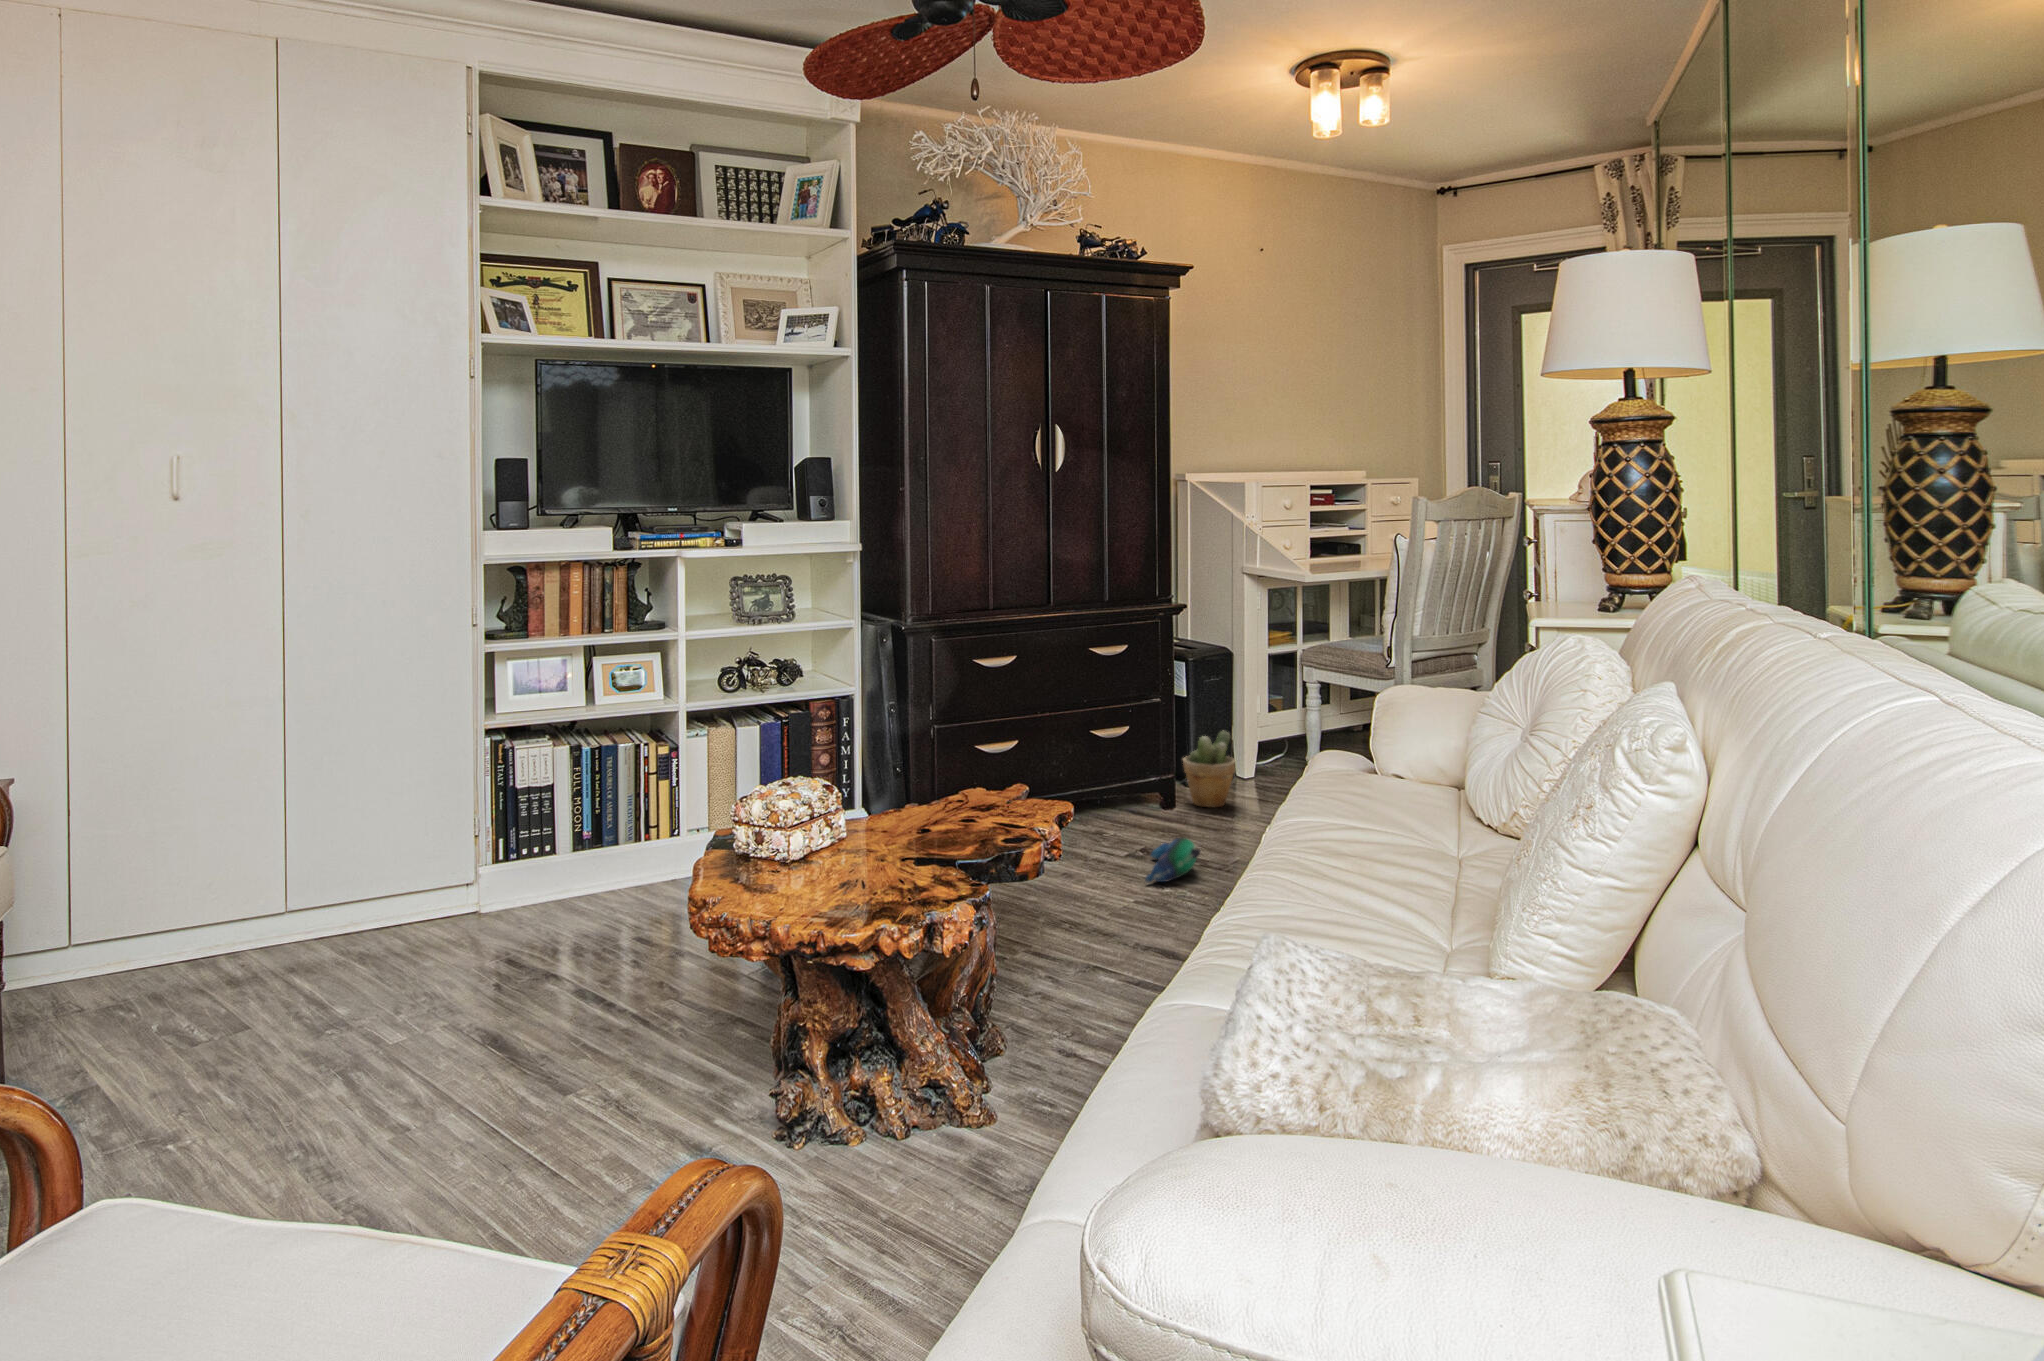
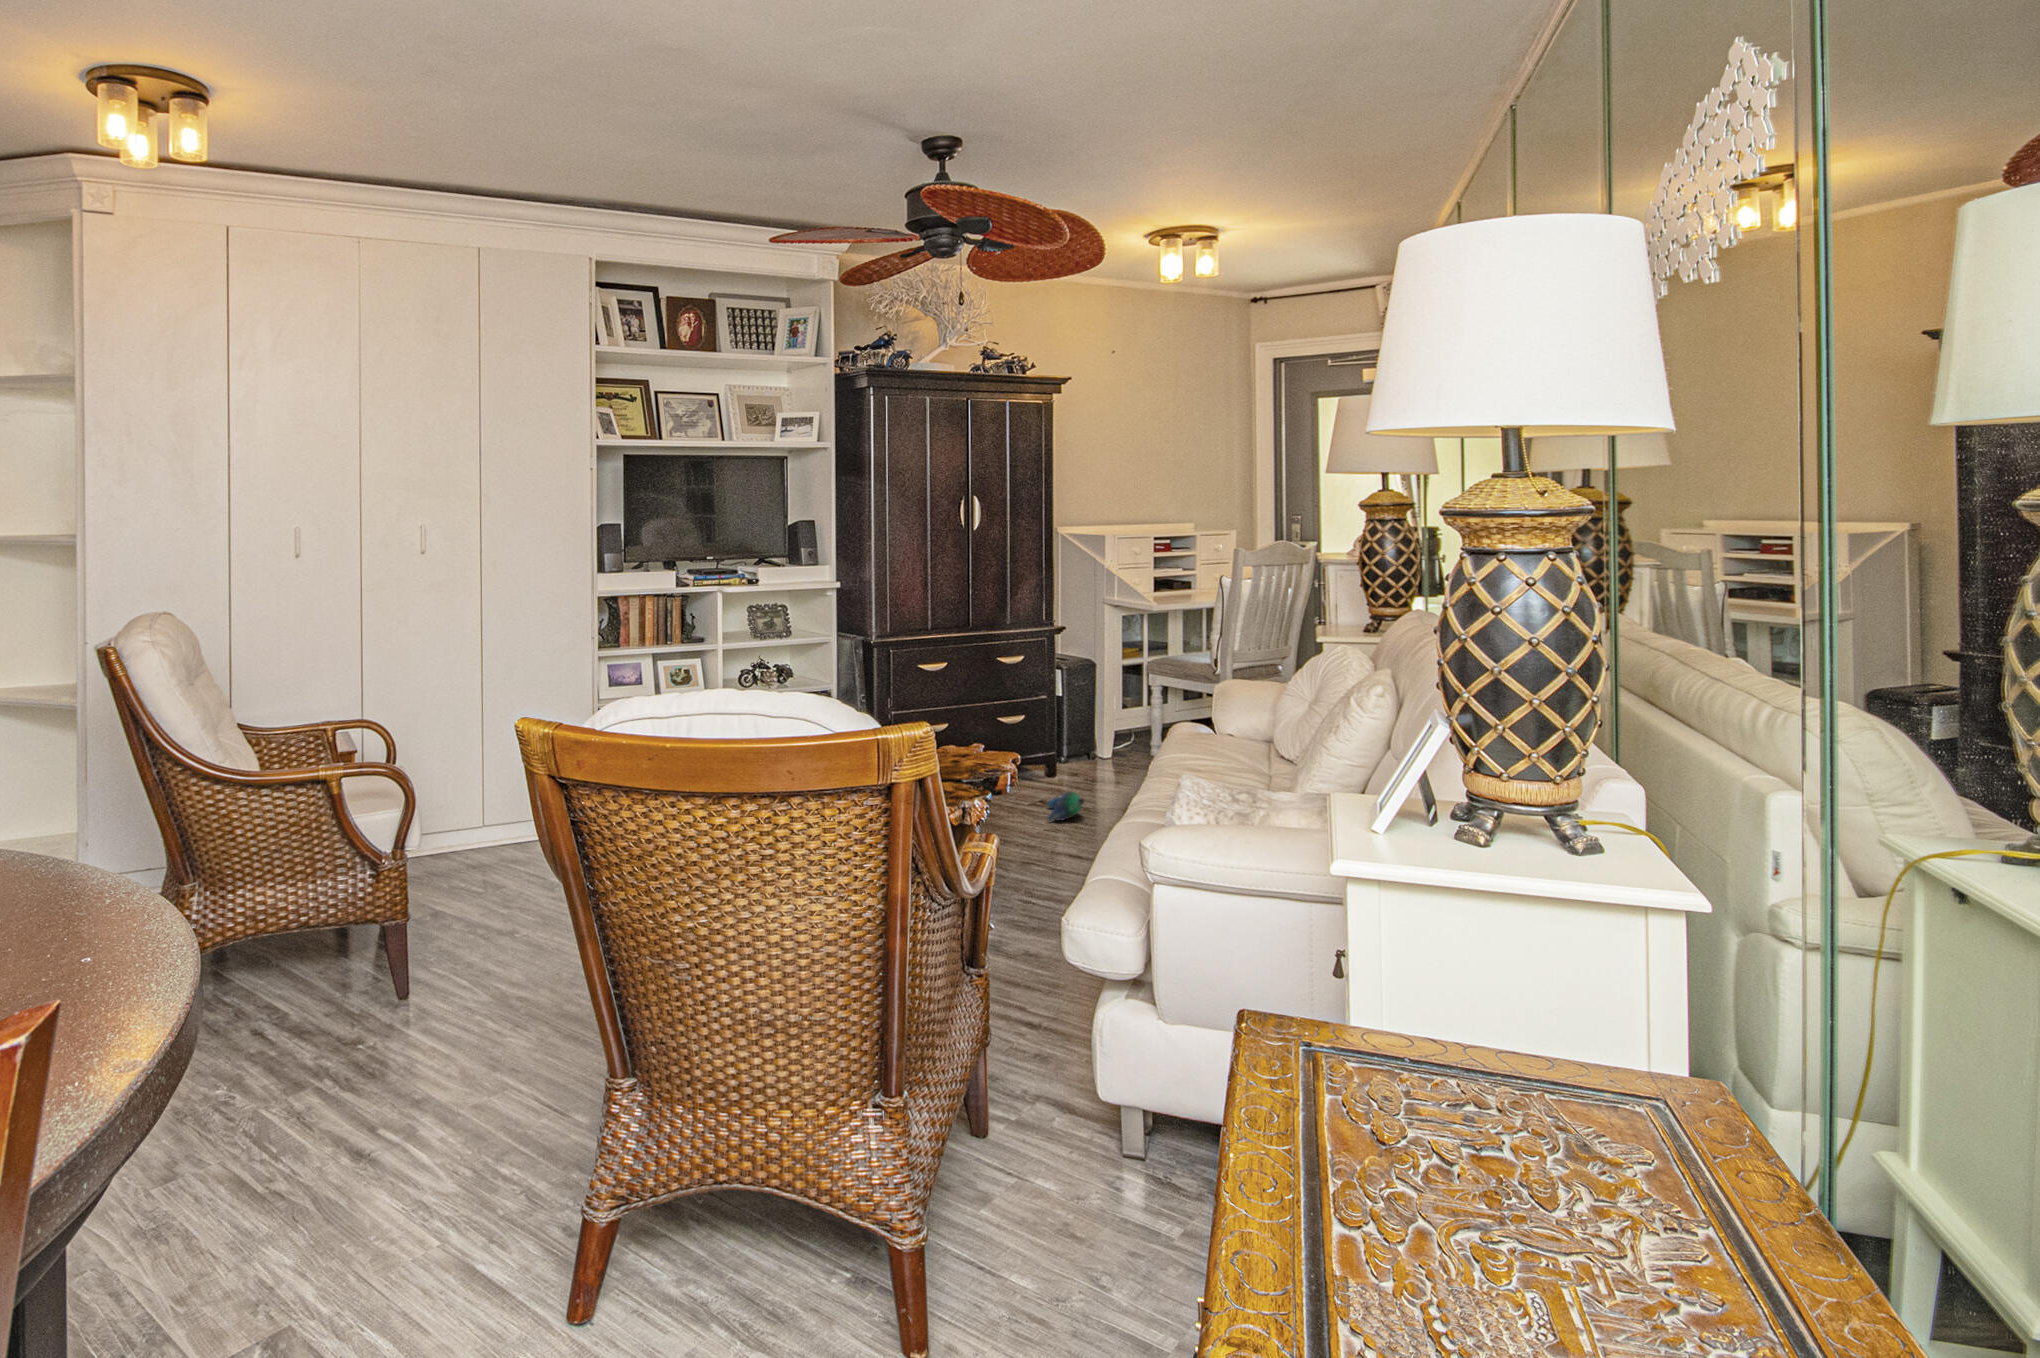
potted plant: present [1183,731,1236,807] -> none [1061,722,1101,778]

